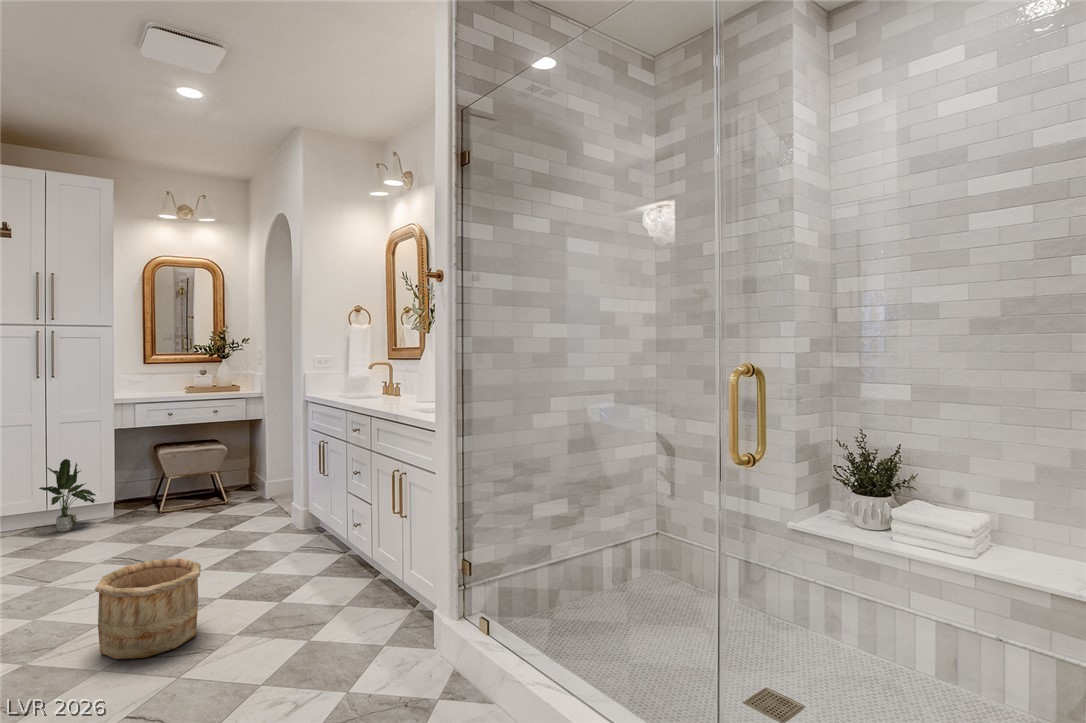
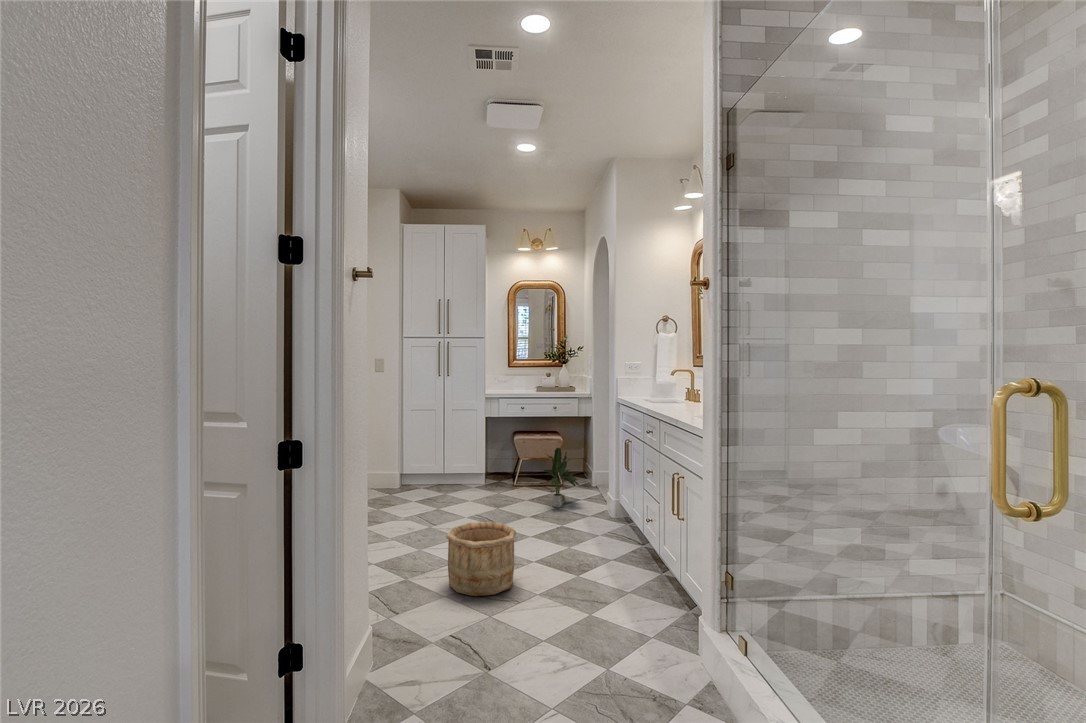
potted plant: present [39,459,96,532] -> present [543,448,580,508]

